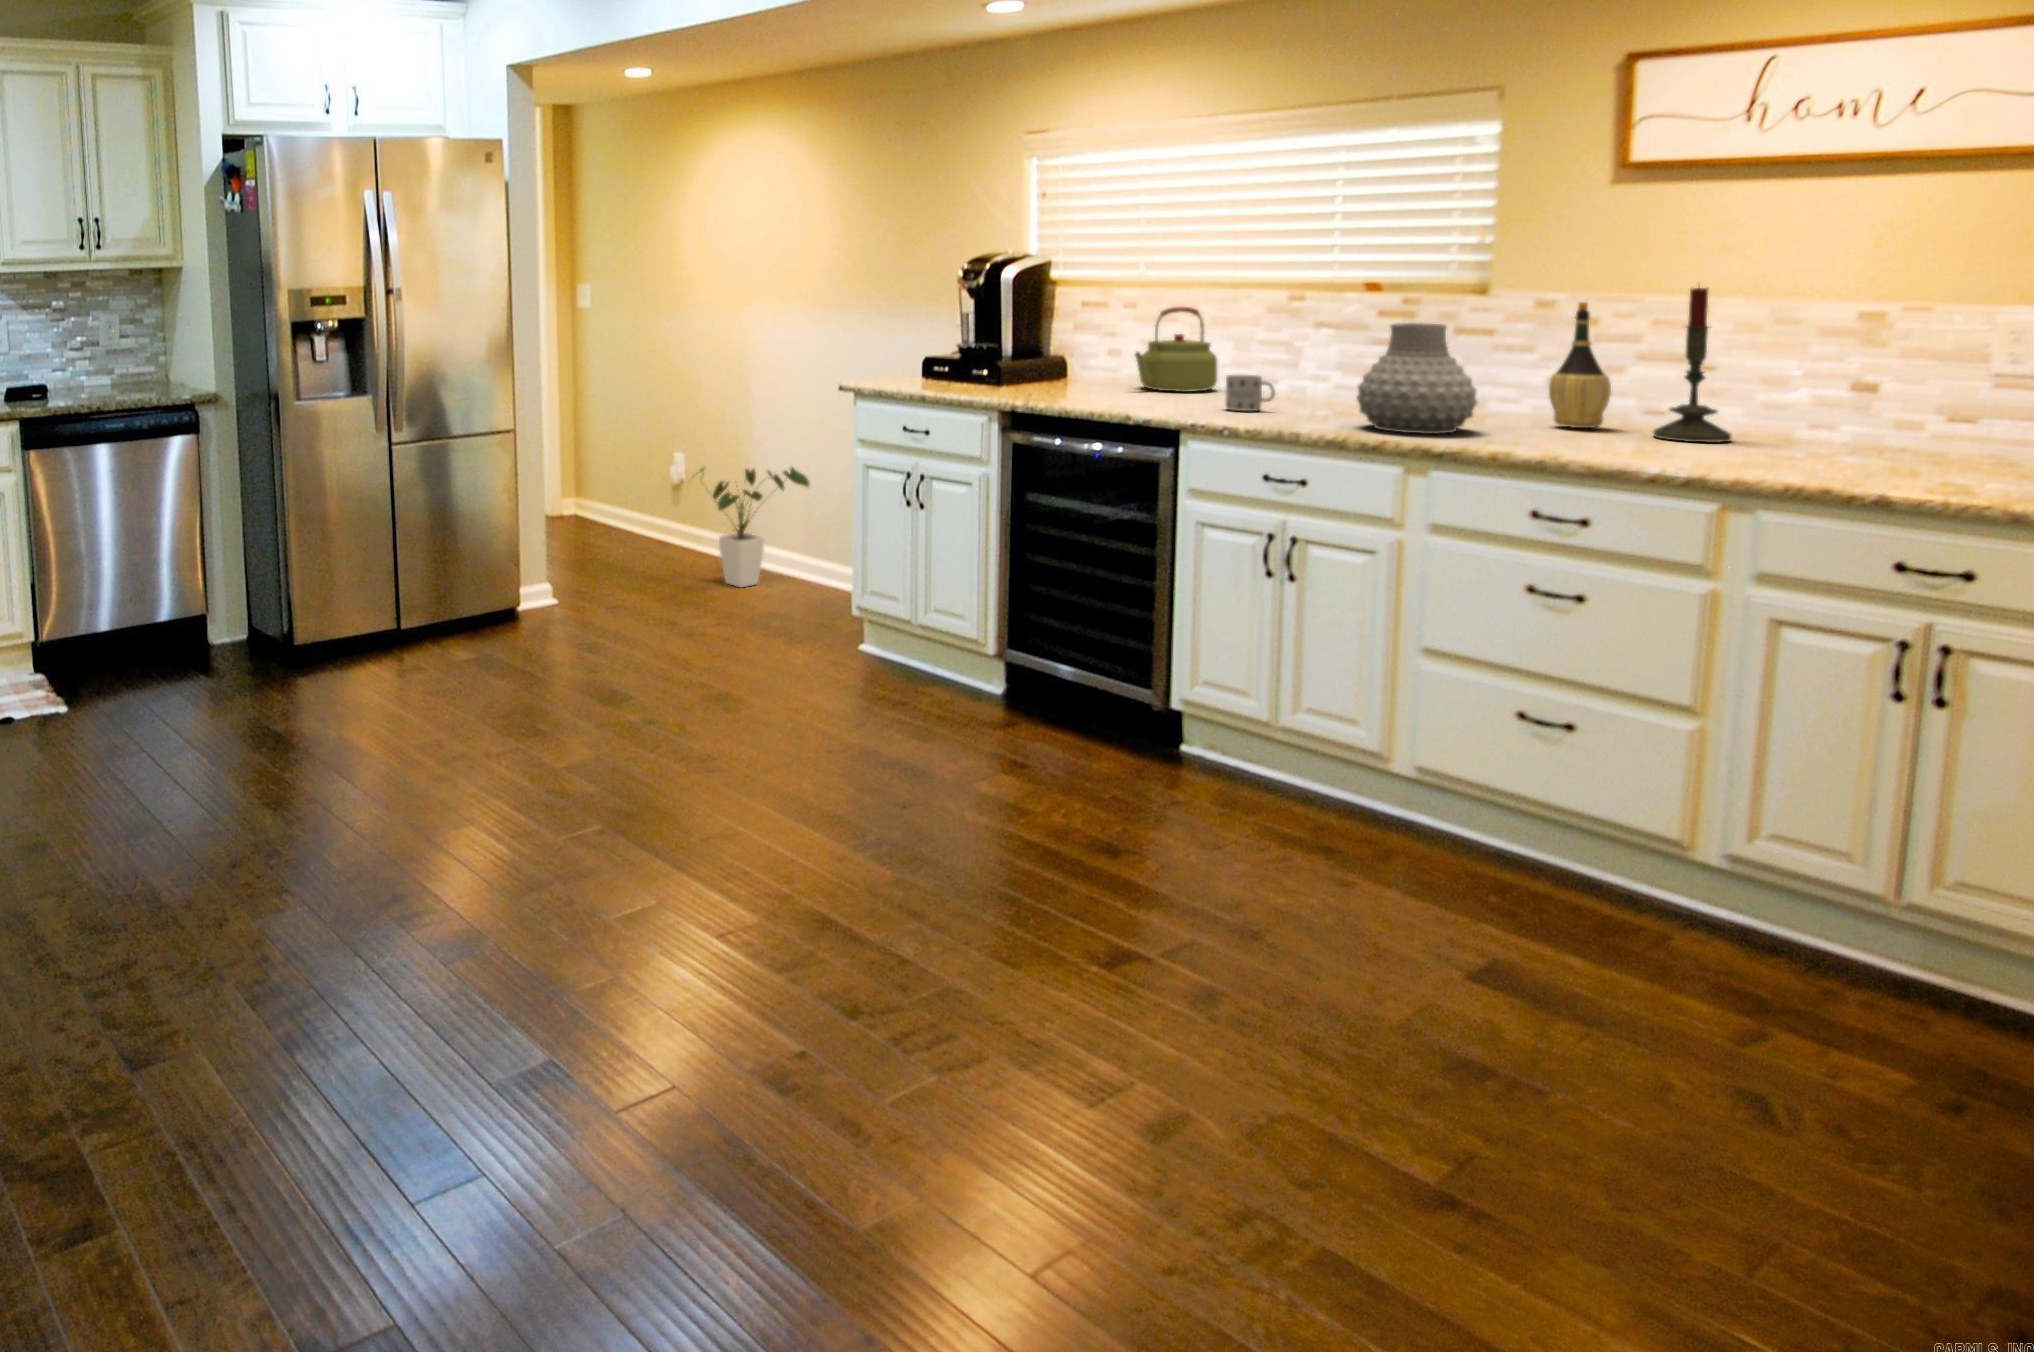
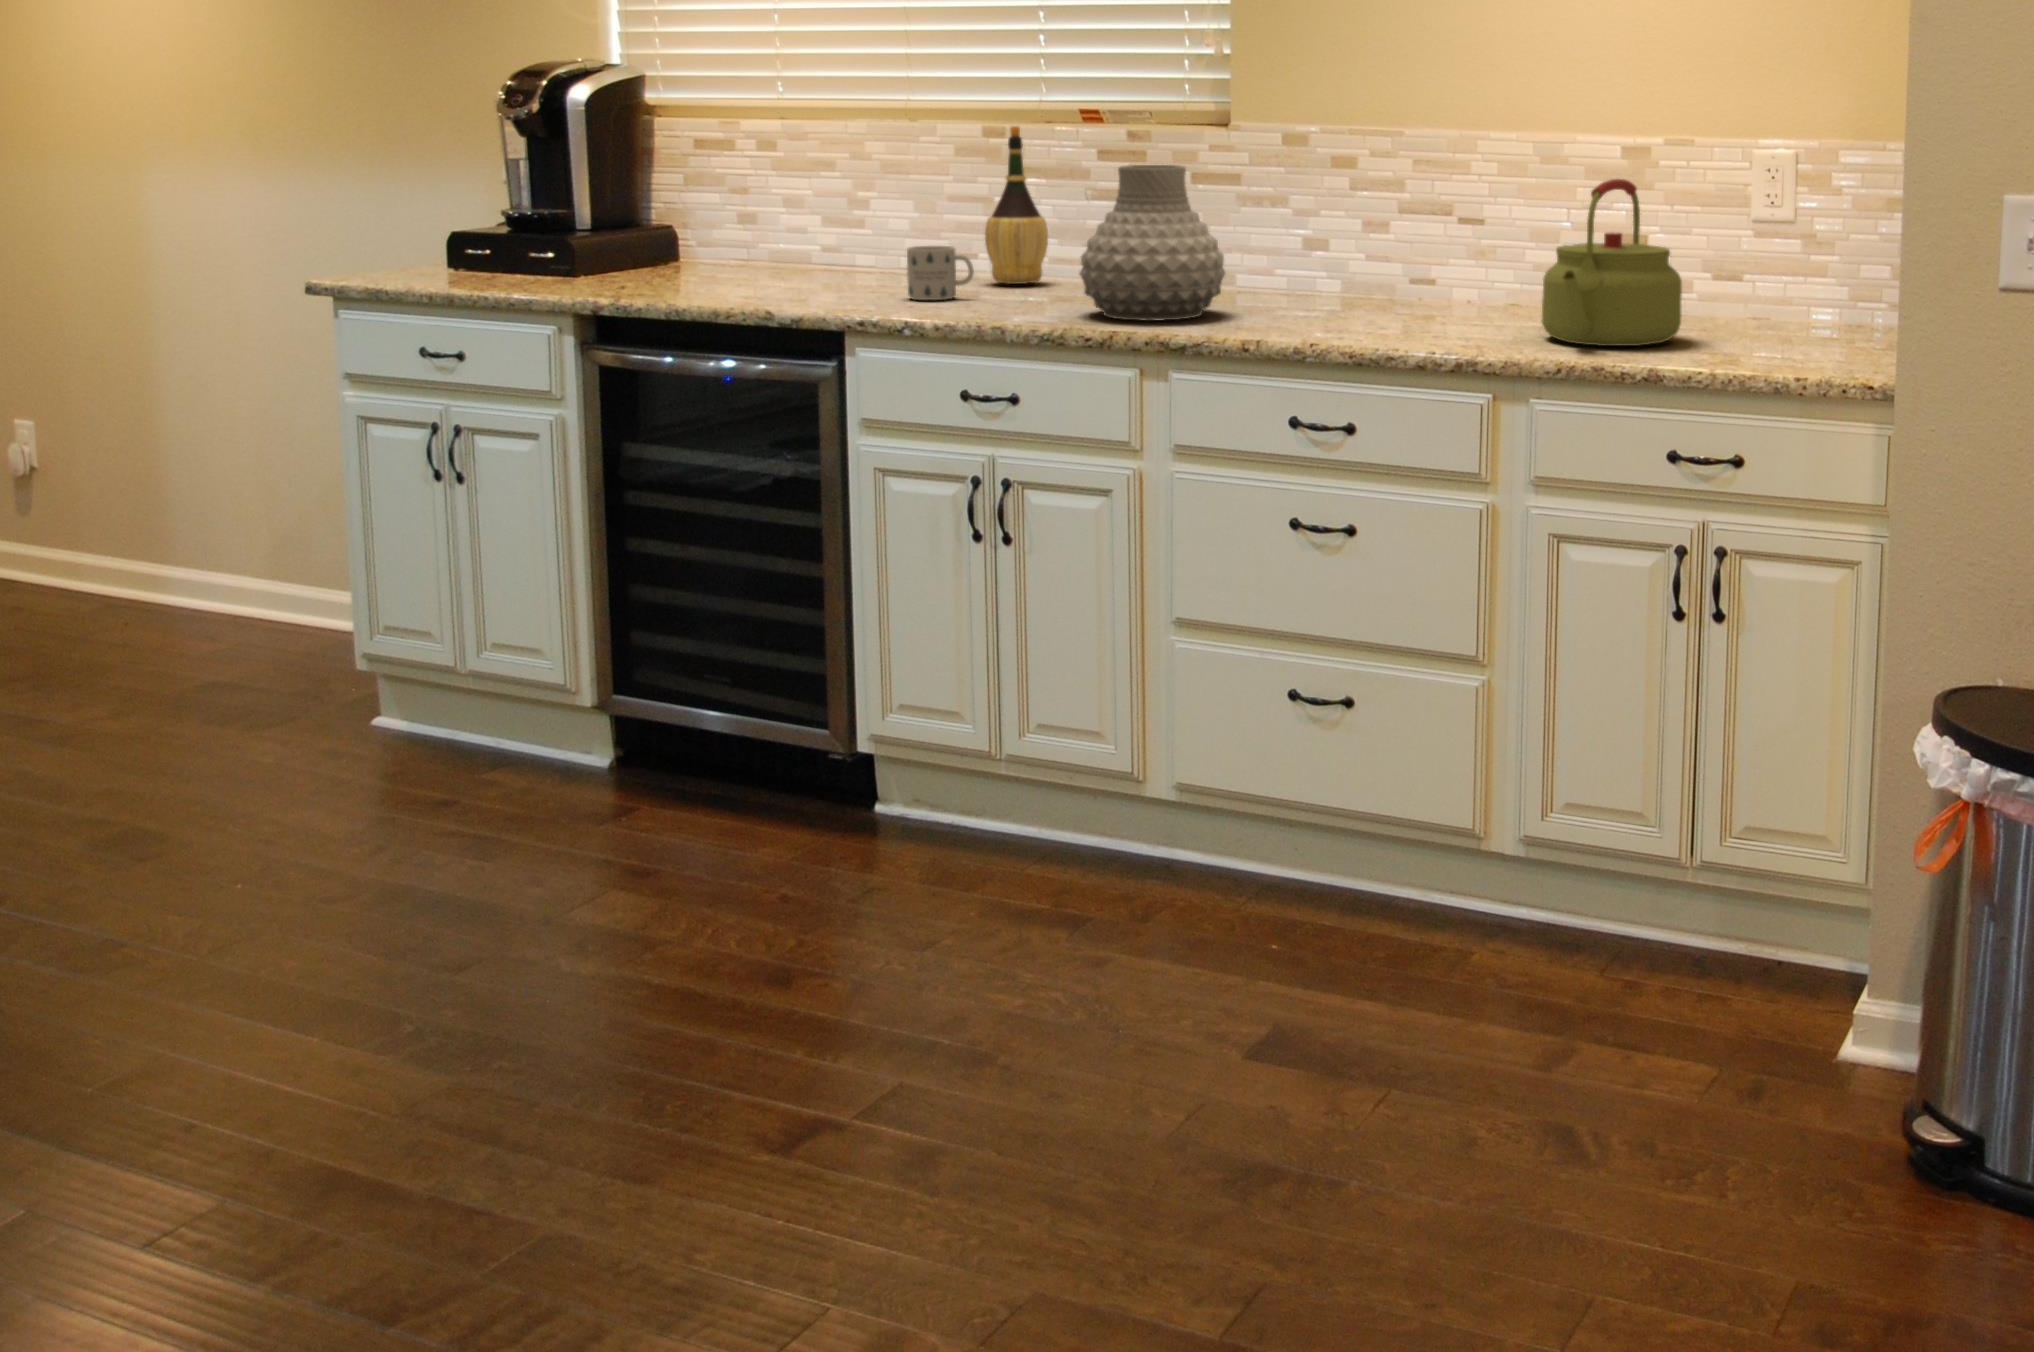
candle: present [1653,287,1731,442] -> none [1416,106,1495,312]
wine bottle: present [1549,302,1611,428] -> present [985,126,1048,284]
kettle: present [1135,307,1217,392] -> present [1542,179,1682,346]
house plant: present [694,466,809,587] -> none [36,429,270,646]

